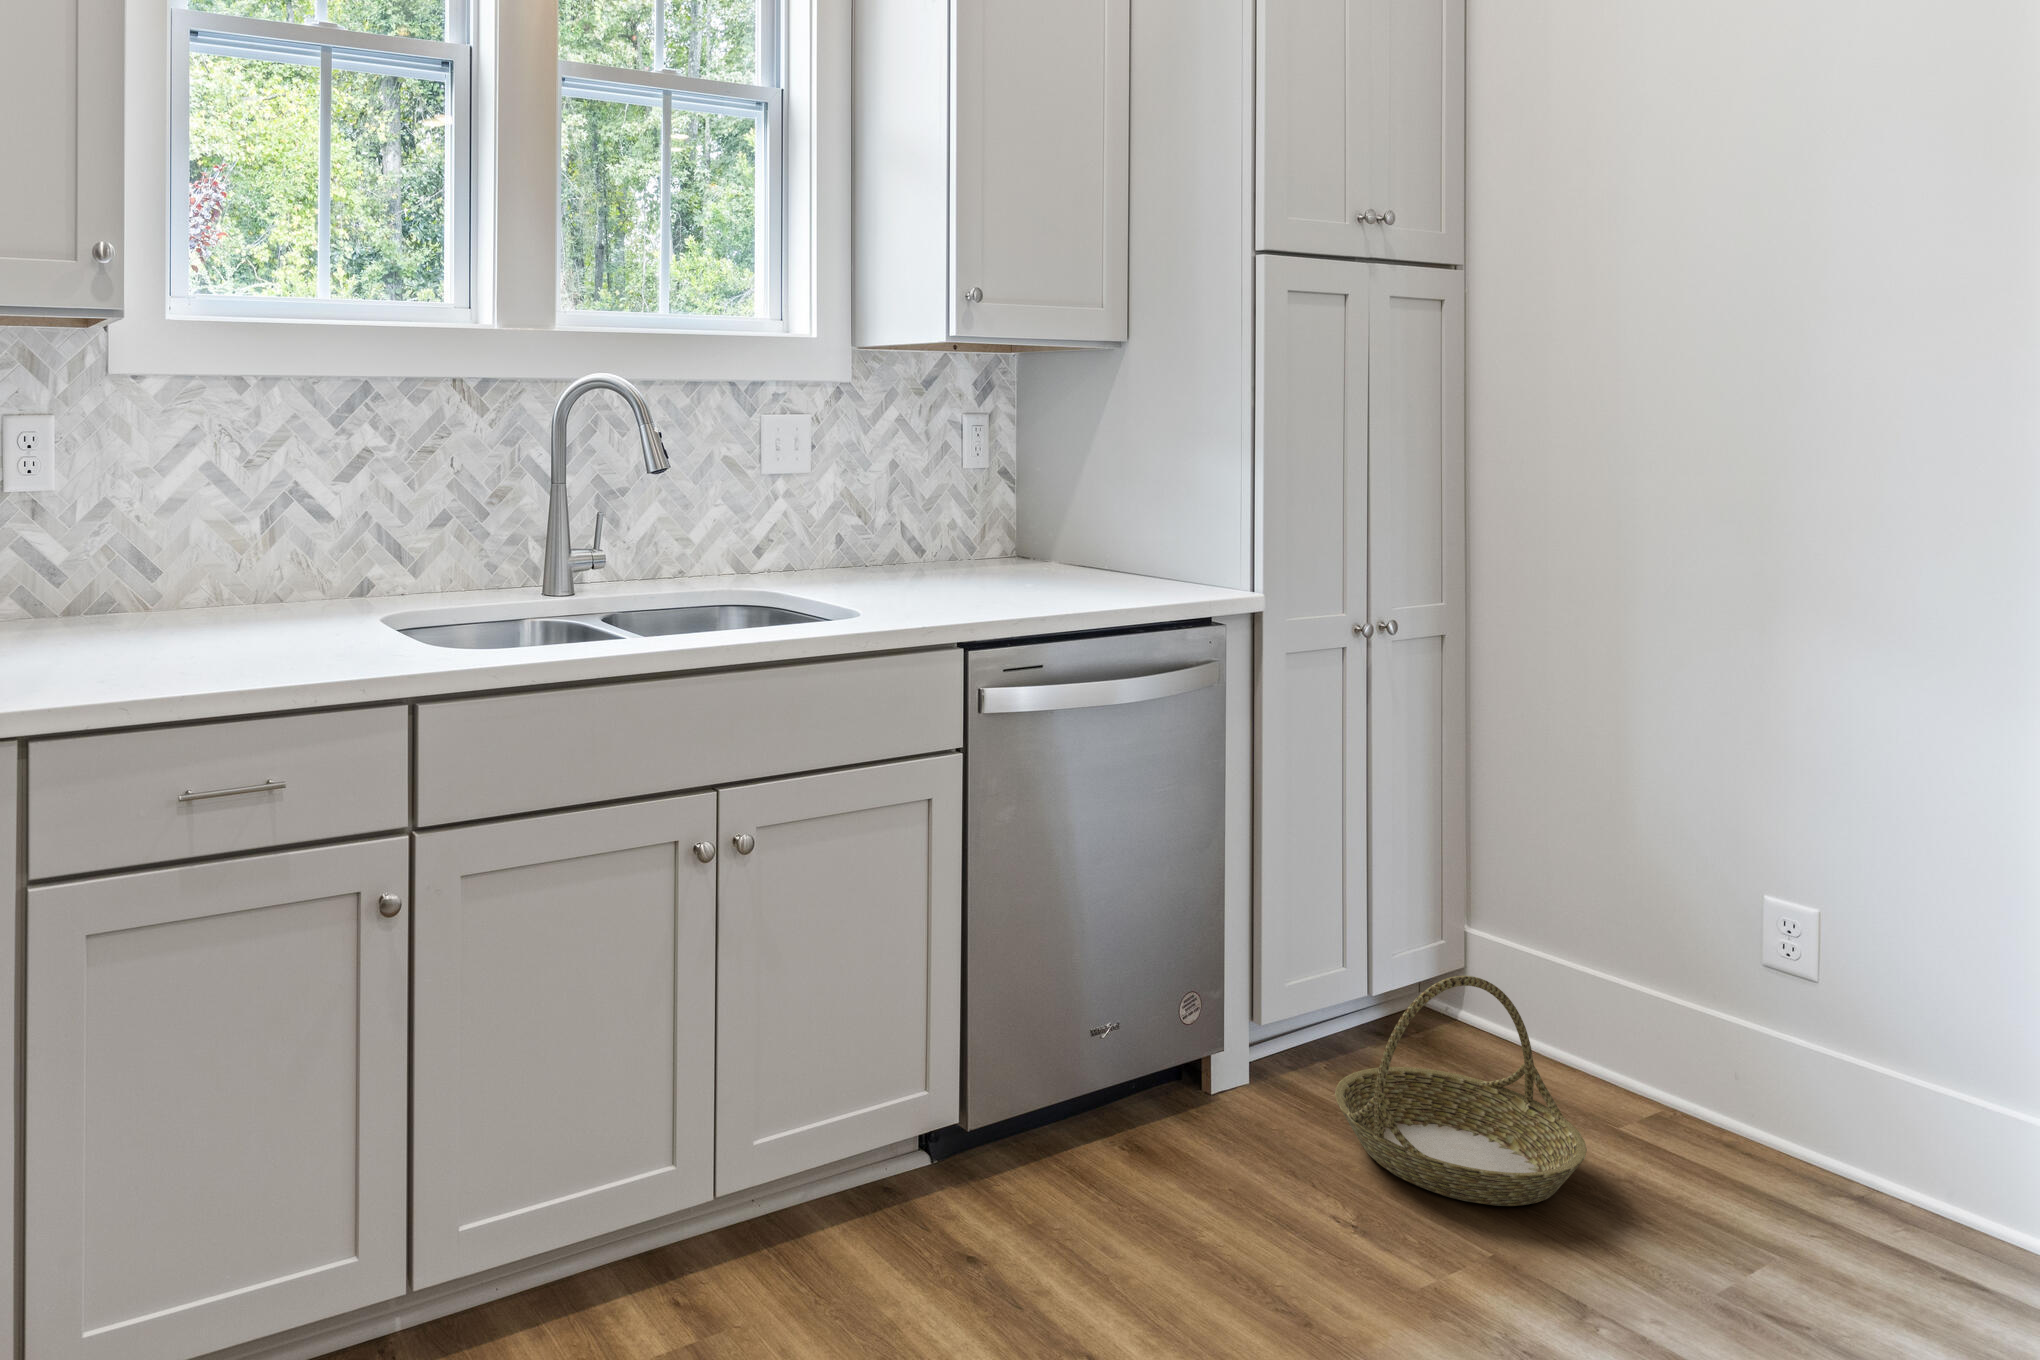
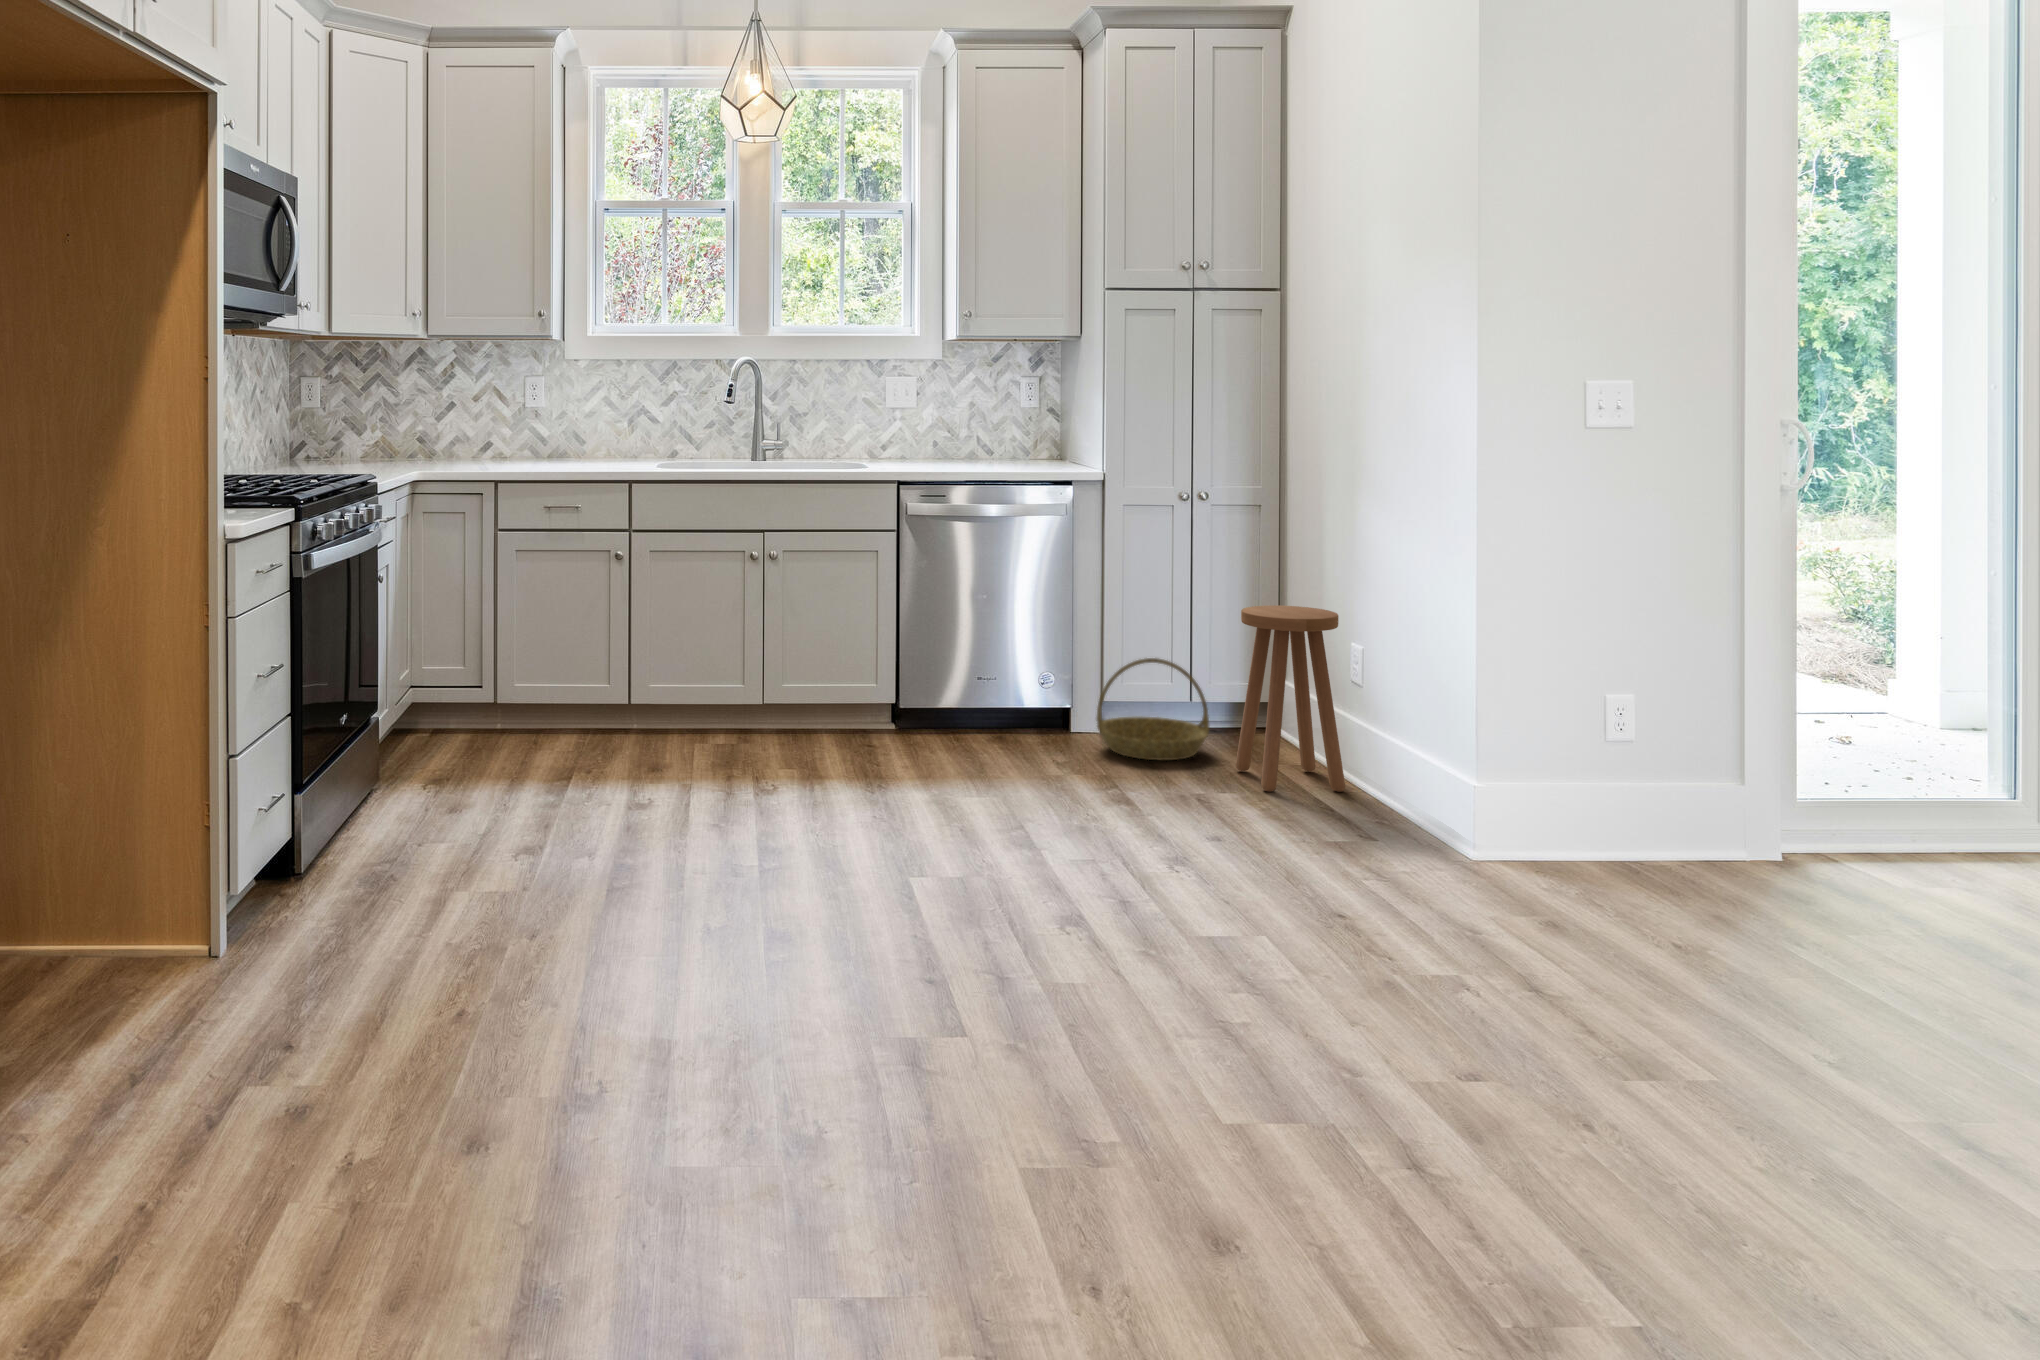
stool: none [1690,865,1985,1300] -> present [1236,605,1345,792]

